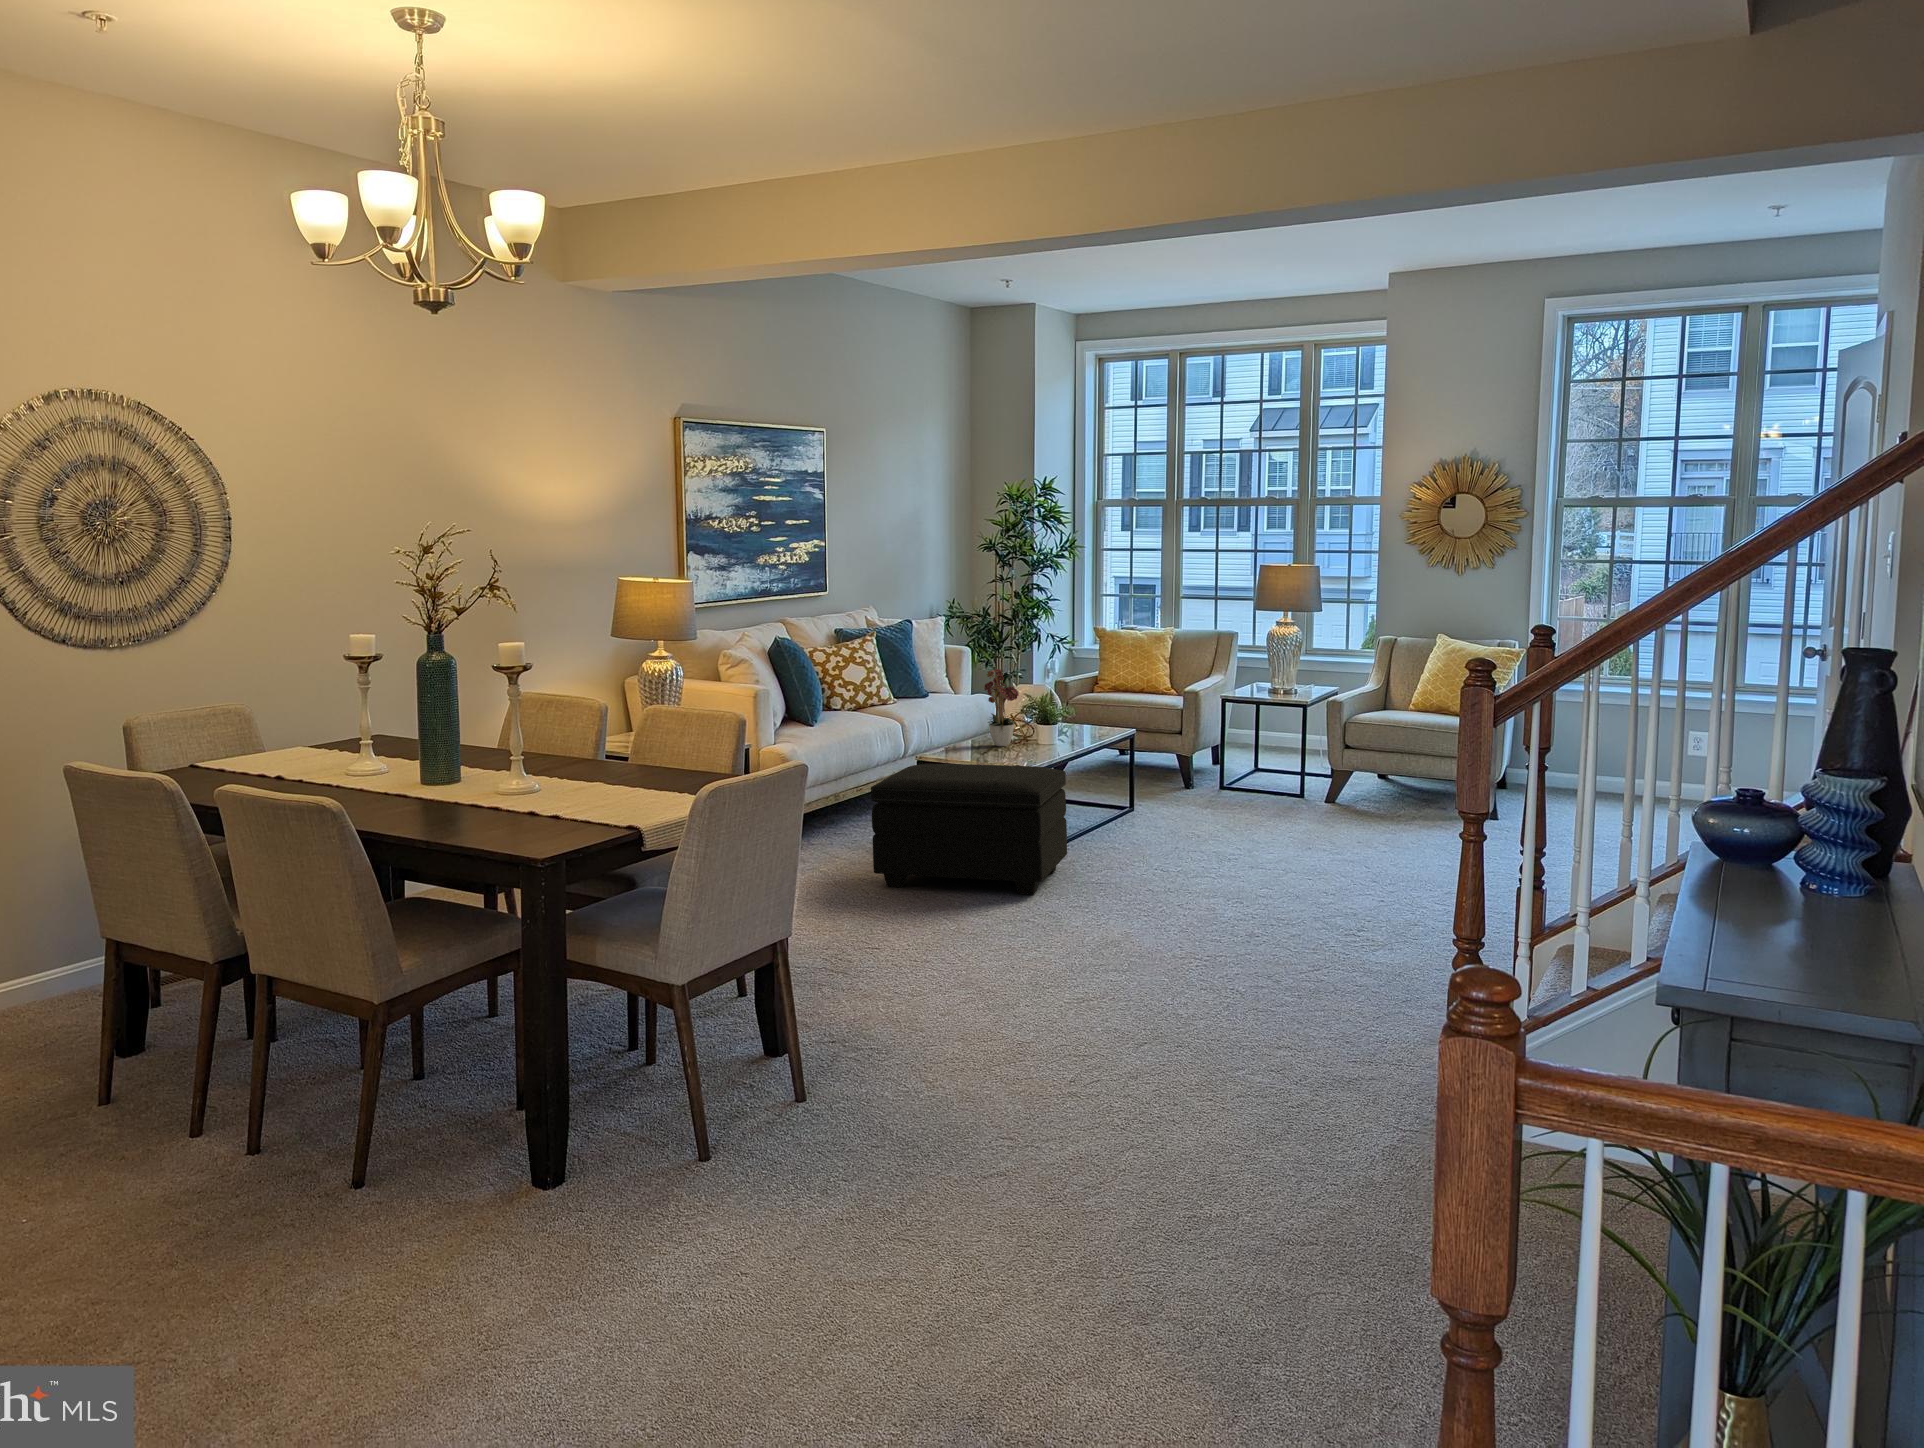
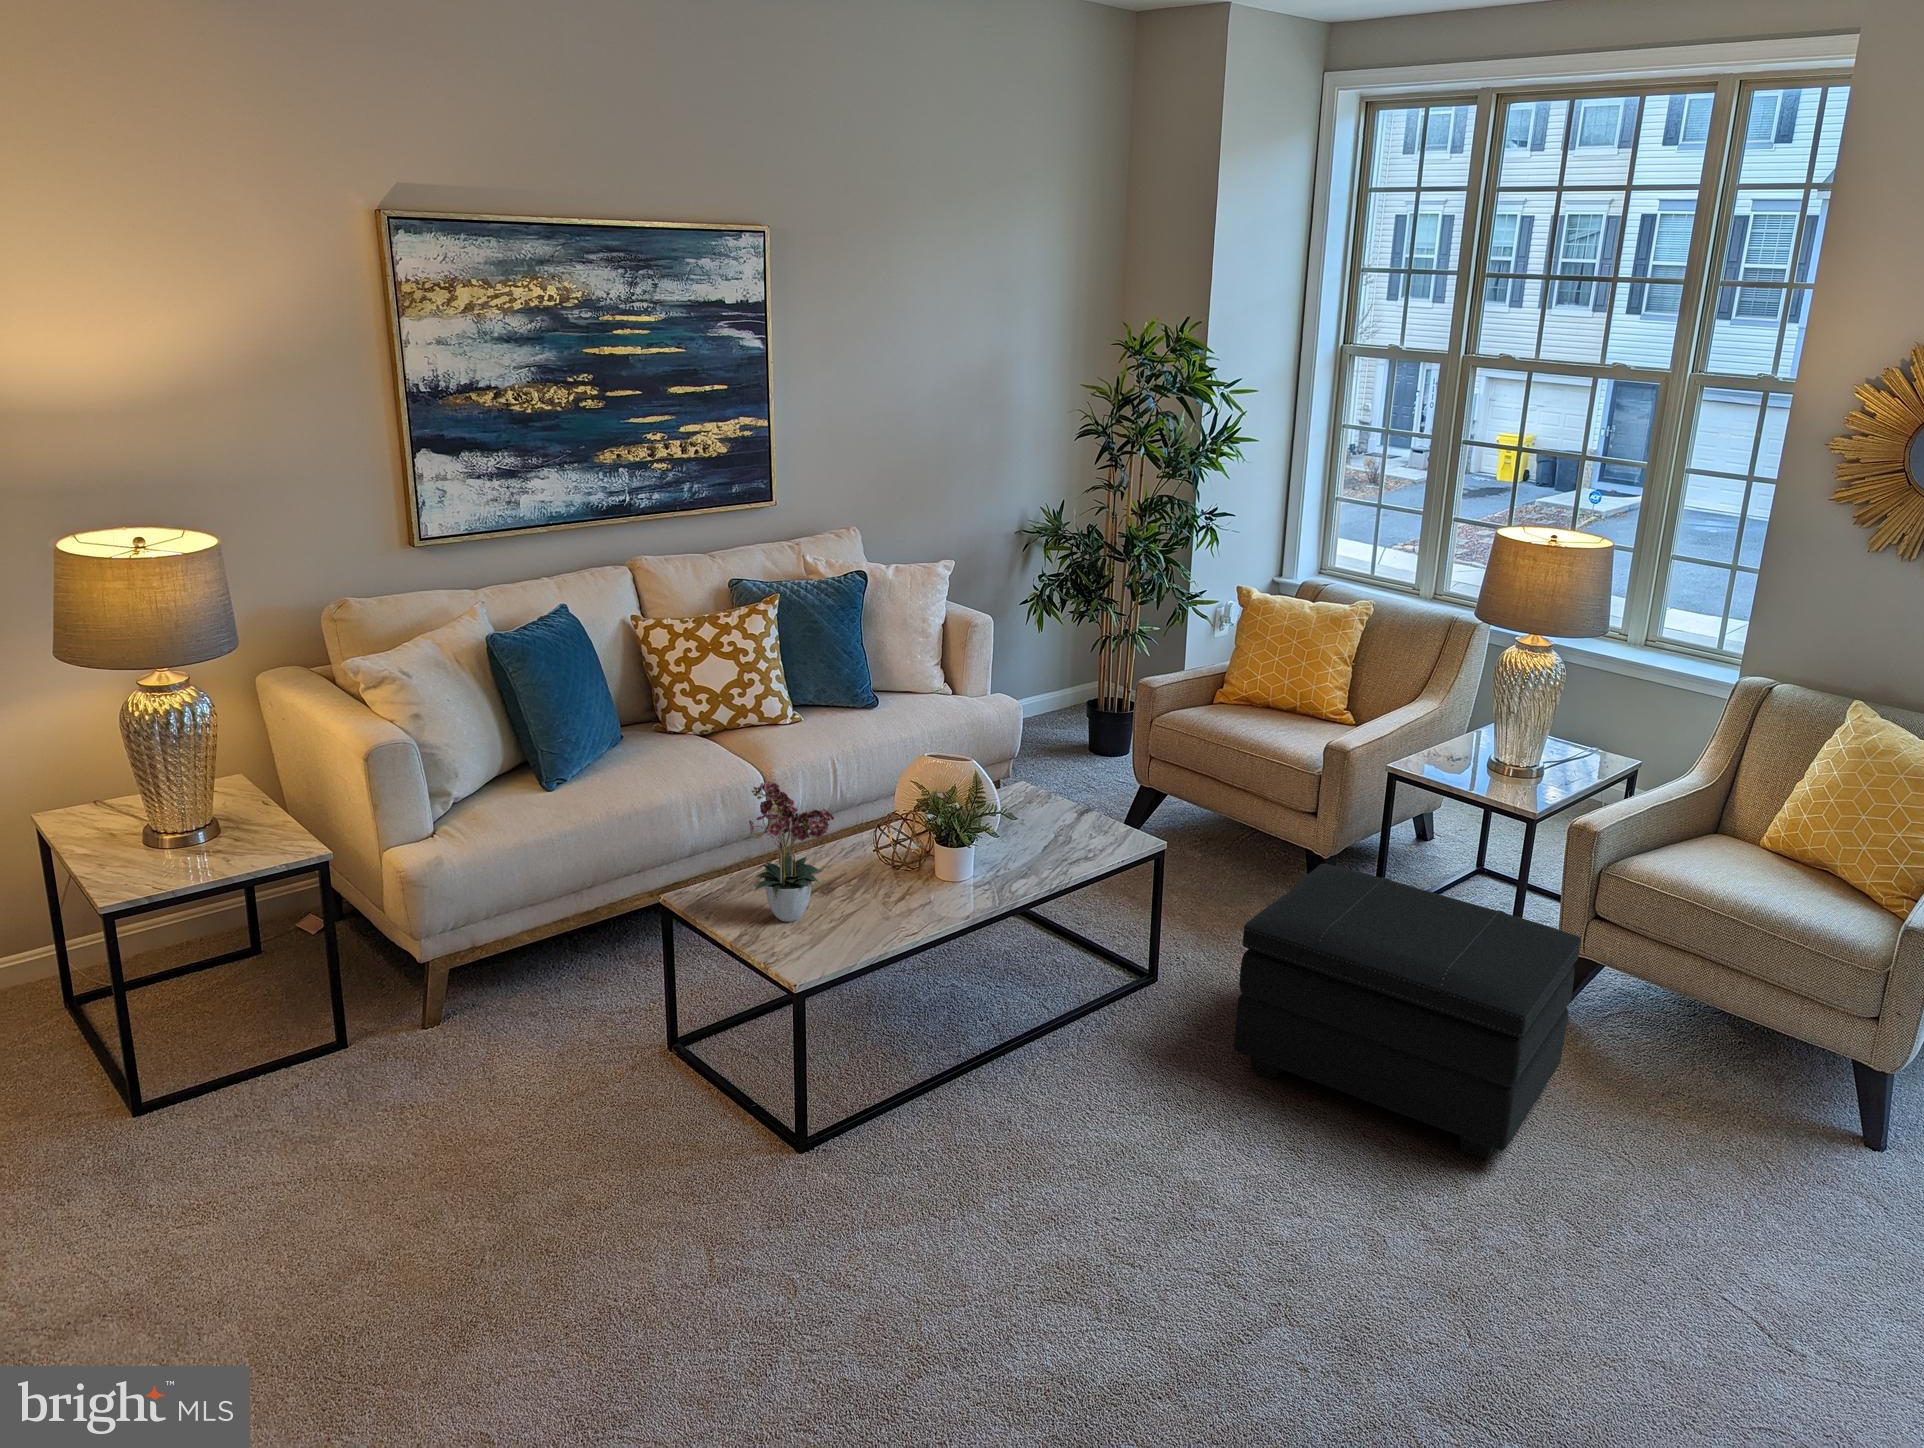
footstool: present [871,763,1067,895] -> present [1233,864,1581,1160]

